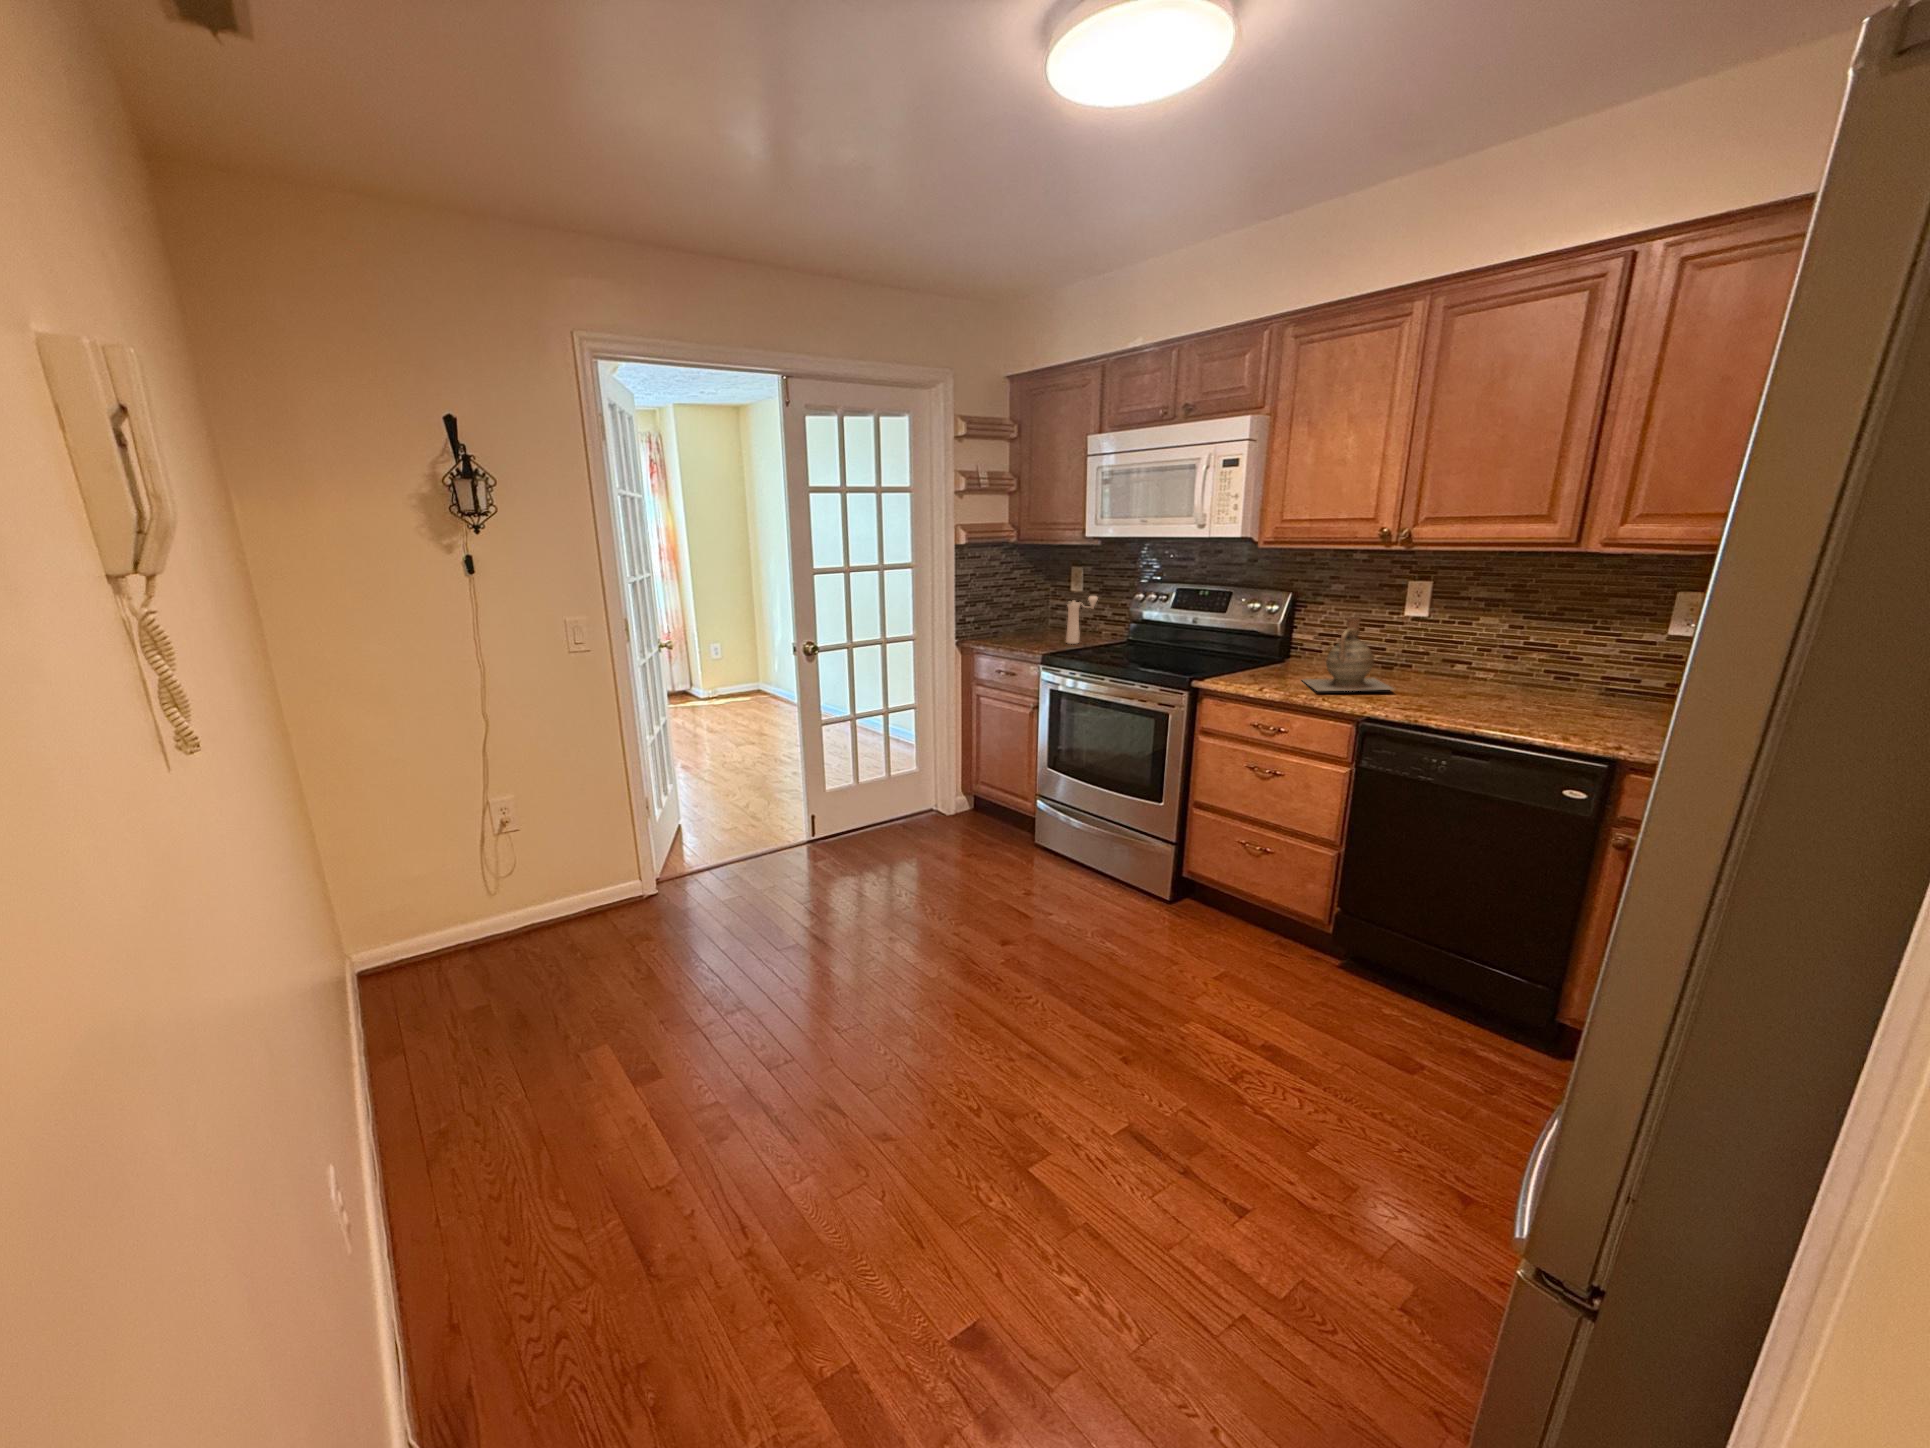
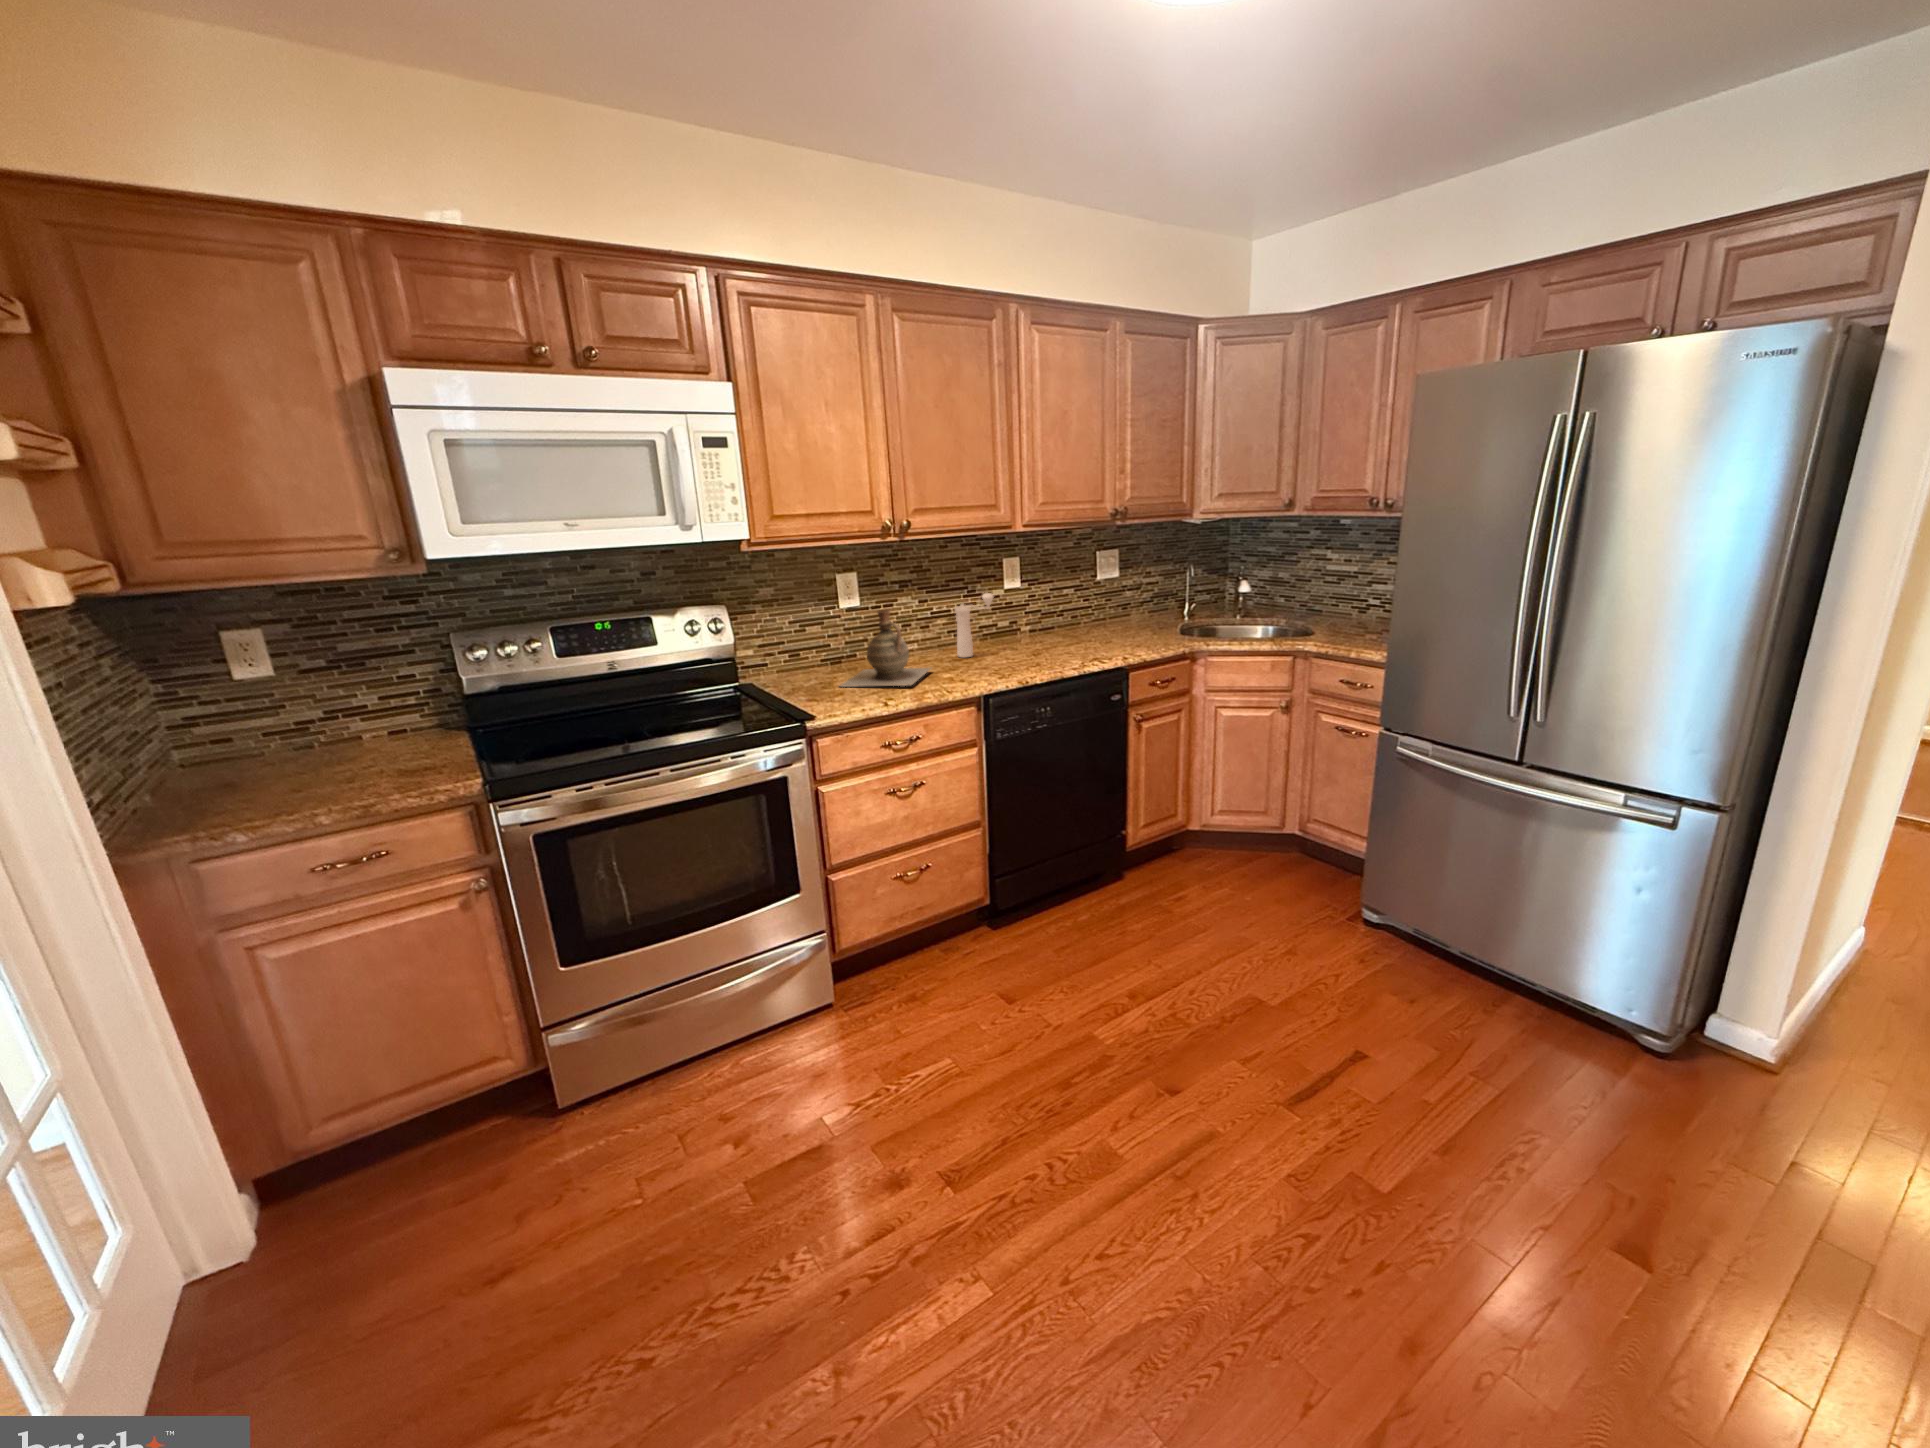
pepper mill: present [1066,596,1098,644] -> present [955,593,993,657]

